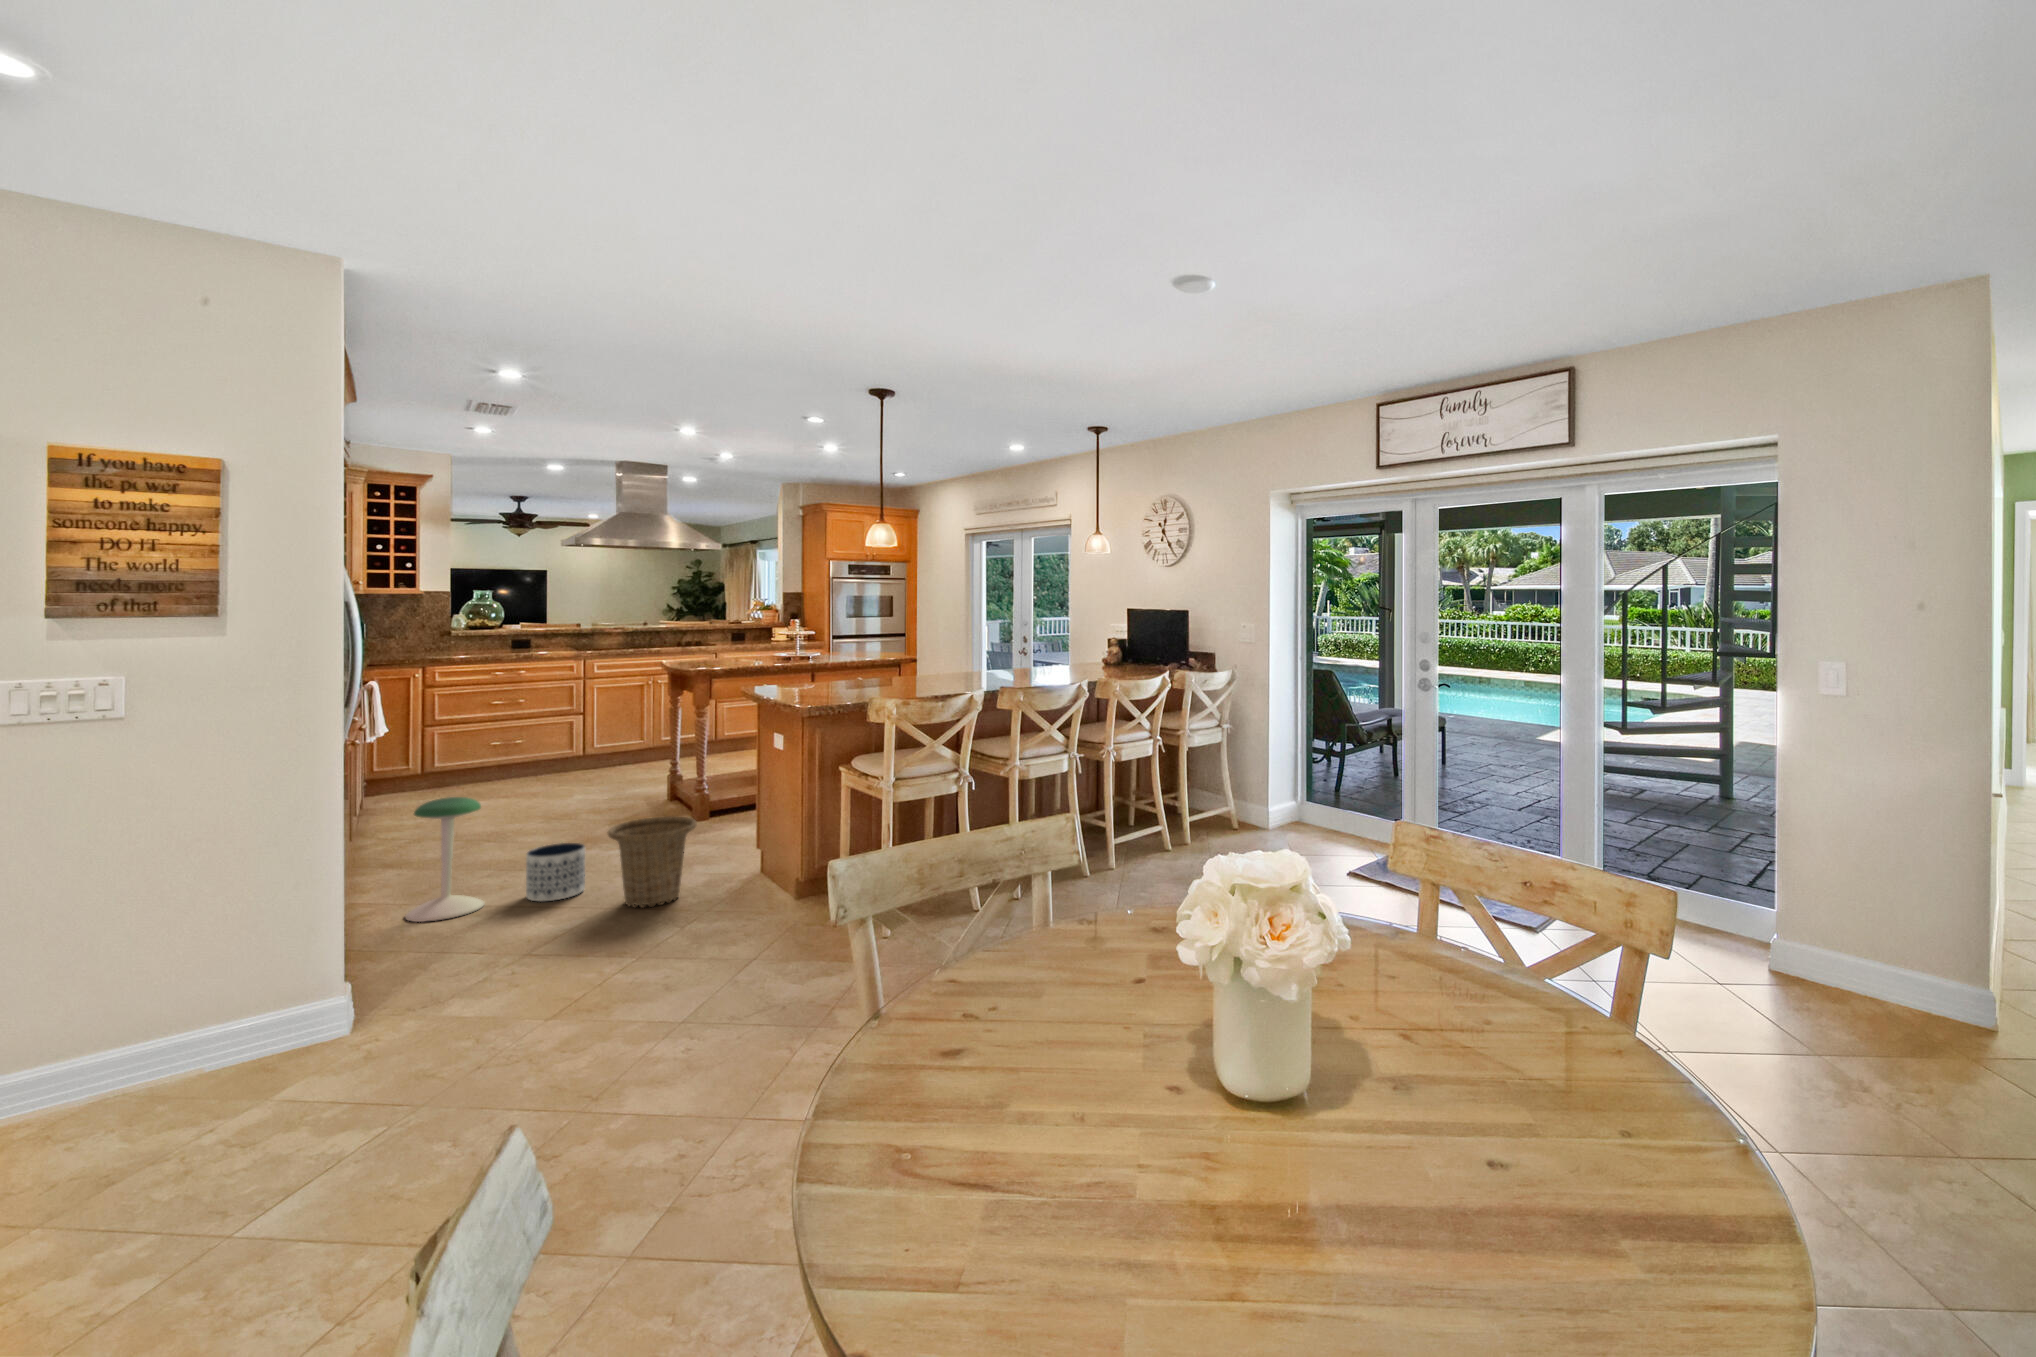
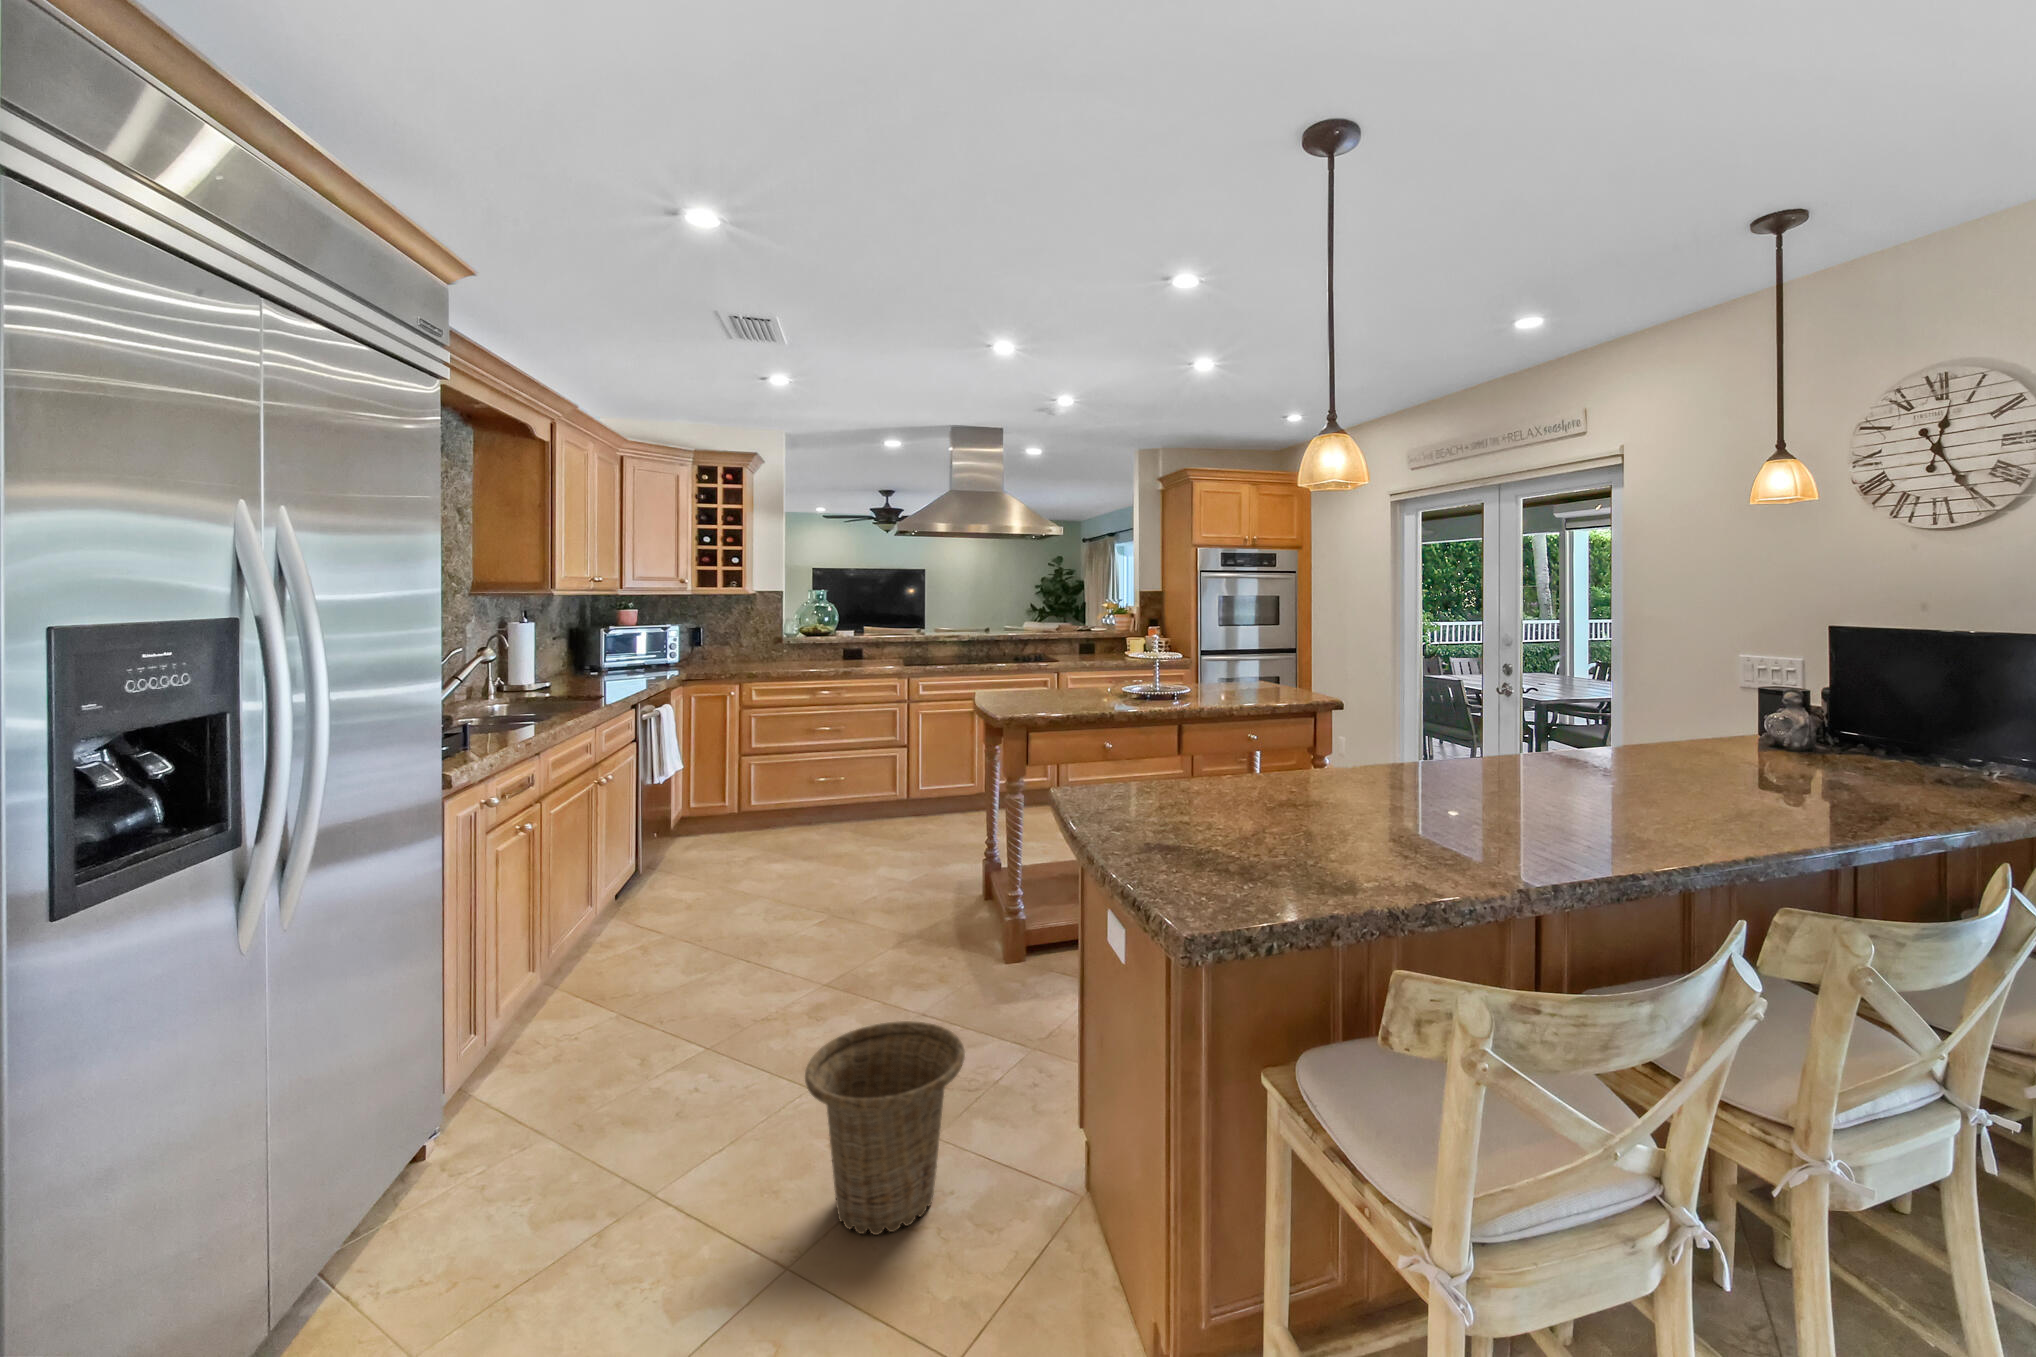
stool: present [405,797,484,922] -> none [515,950,645,1188]
planter: present [526,843,585,902] -> none [703,1035,799,1161]

